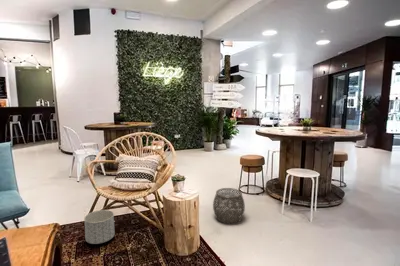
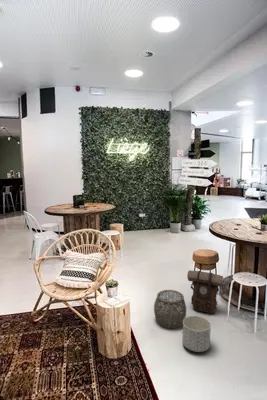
backpack: none [241,169,275,208] -> present [187,270,223,313]
planter: present [84,210,115,244] -> present [182,316,211,352]

